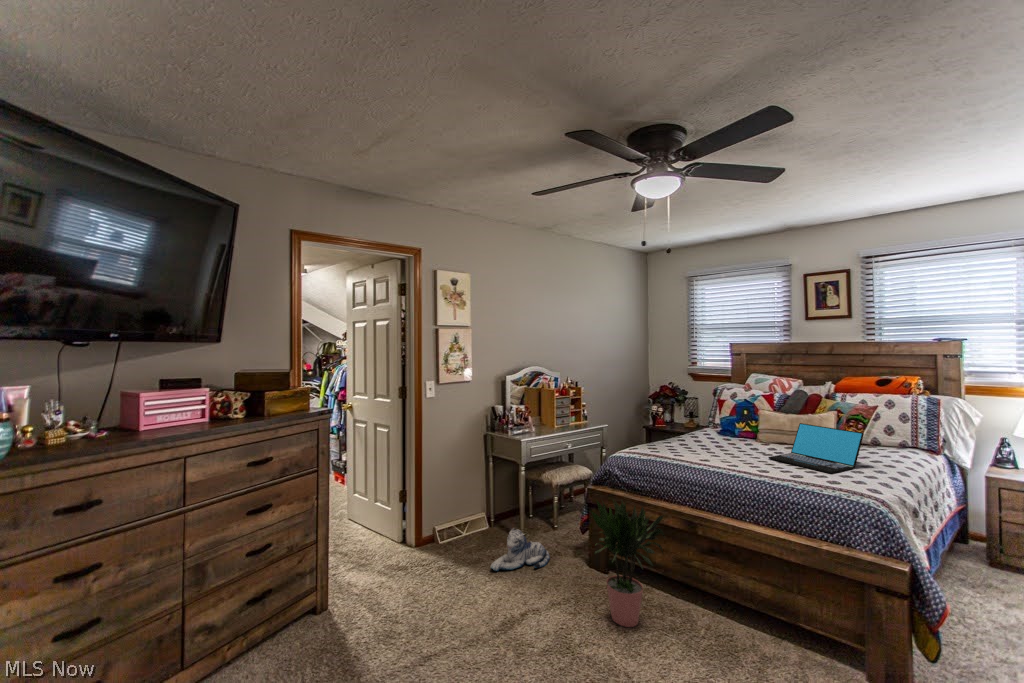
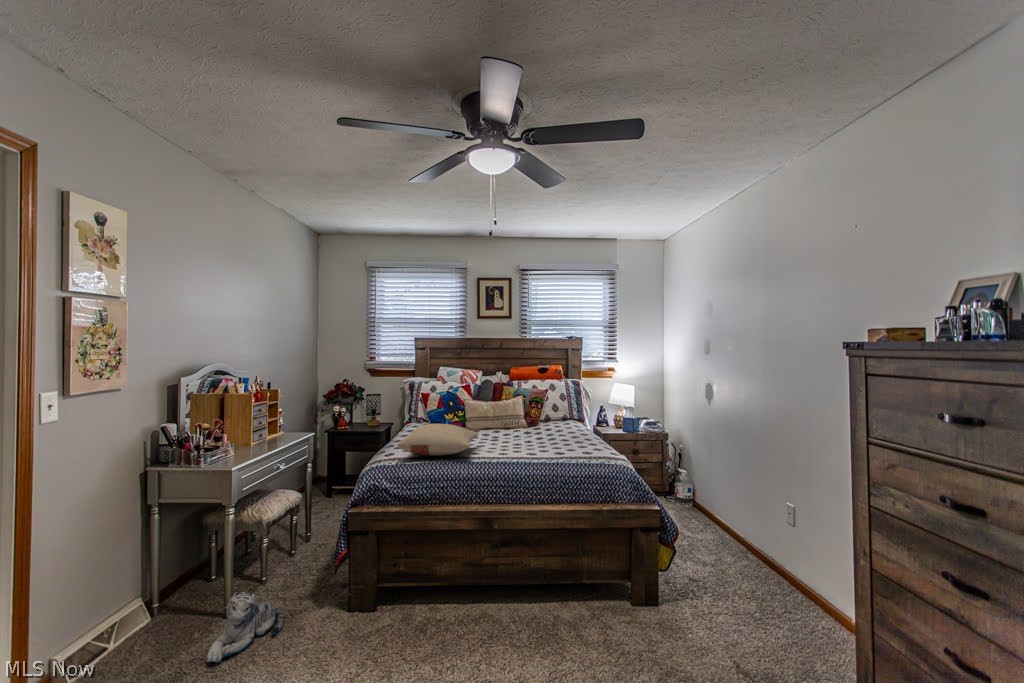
laptop: present [768,423,864,474] -> none [500,407,561,444]
pillow: none [636,429,734,462] -> present [397,424,479,456]
potted plant: present [591,500,664,627] -> none [379,494,471,644]

